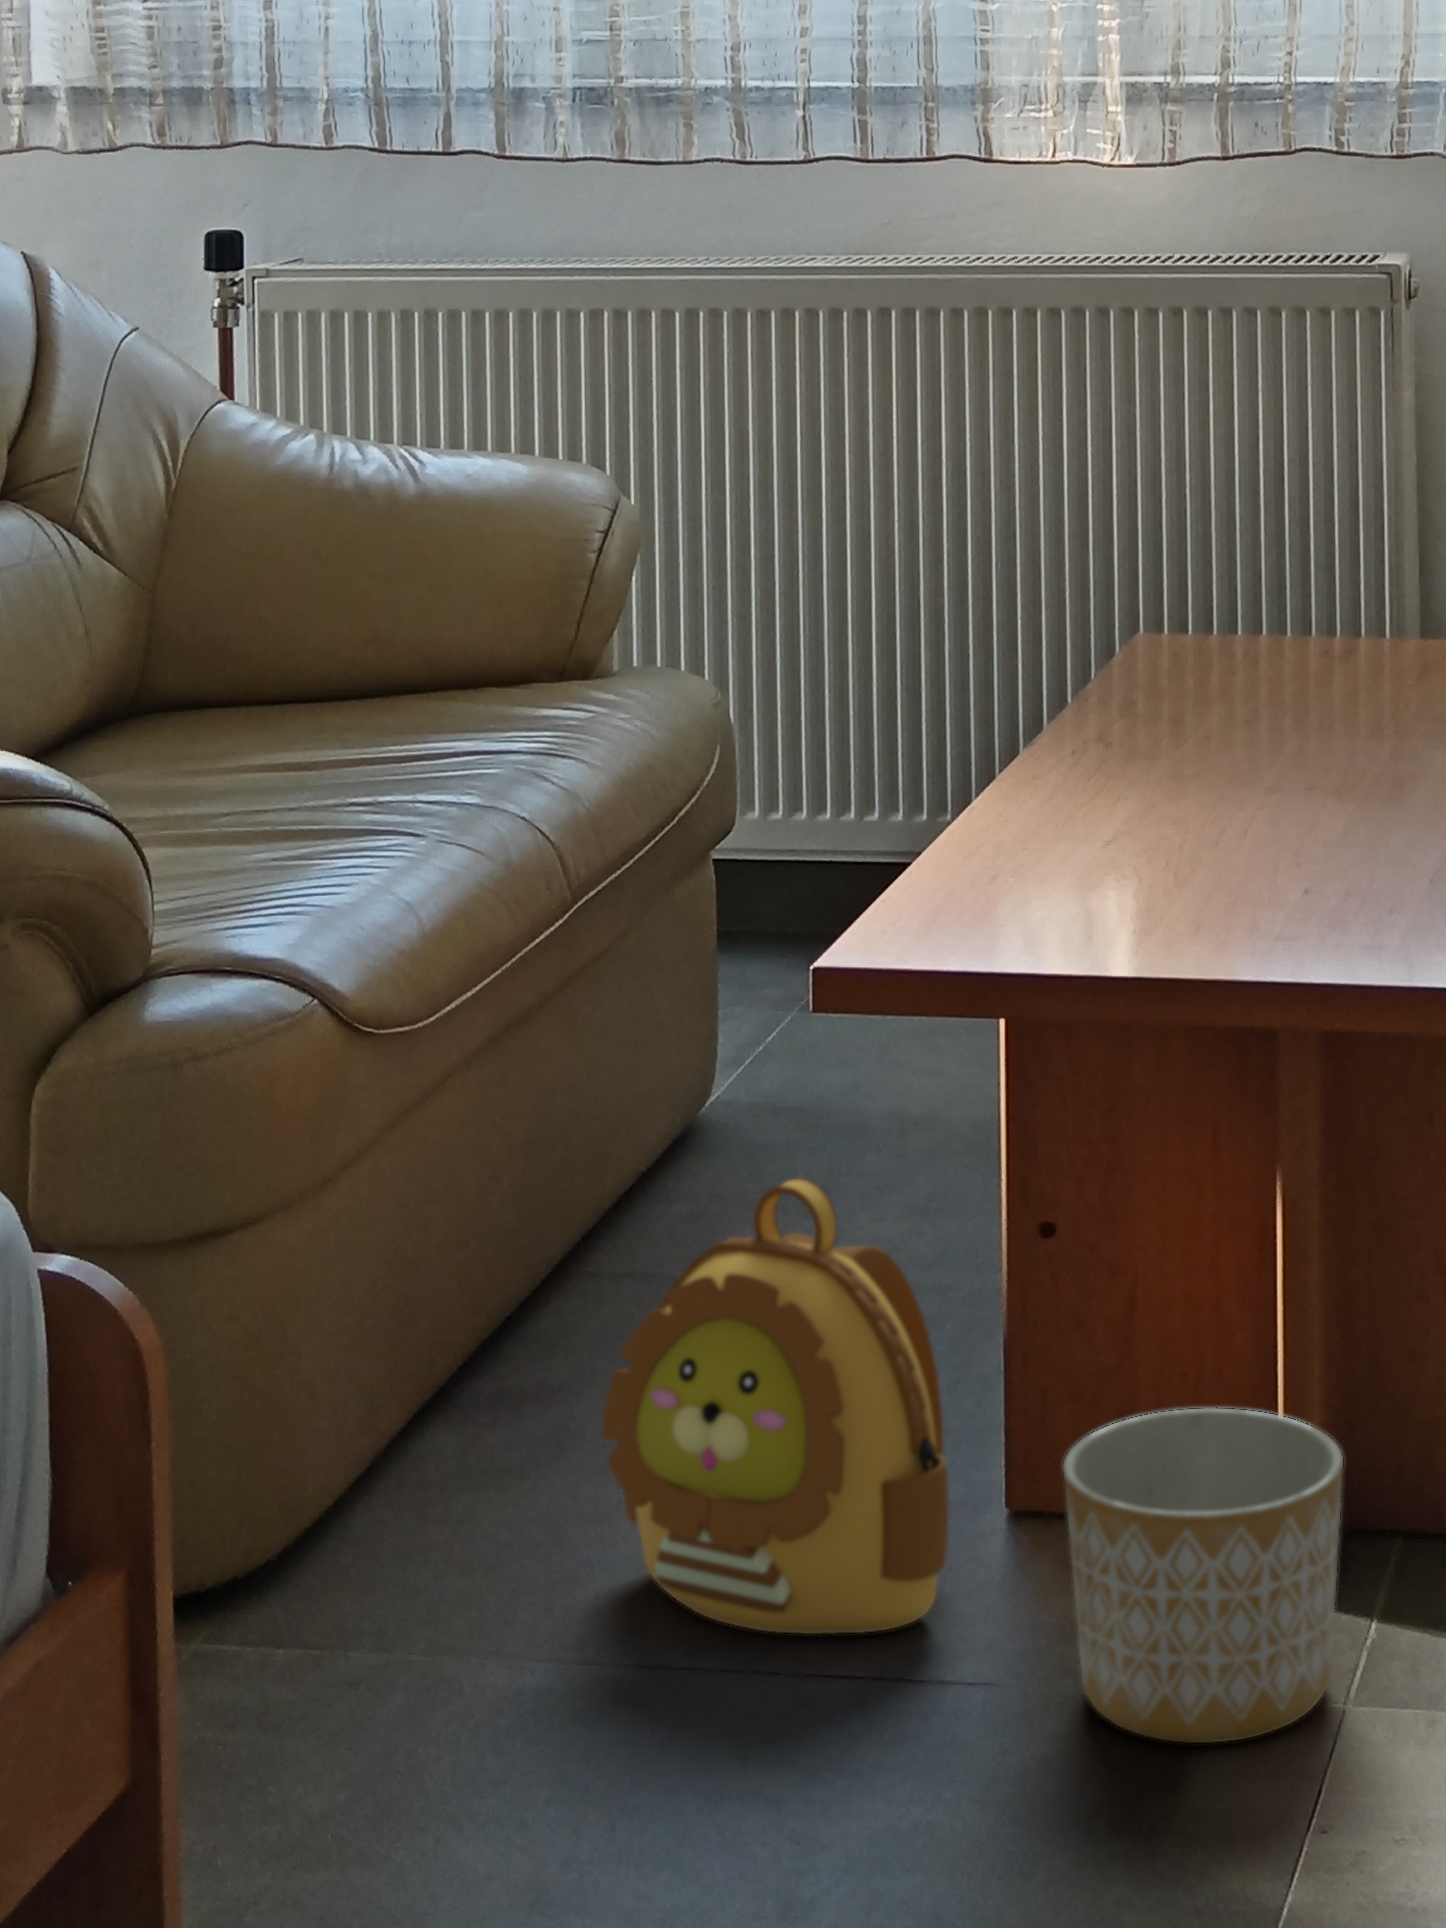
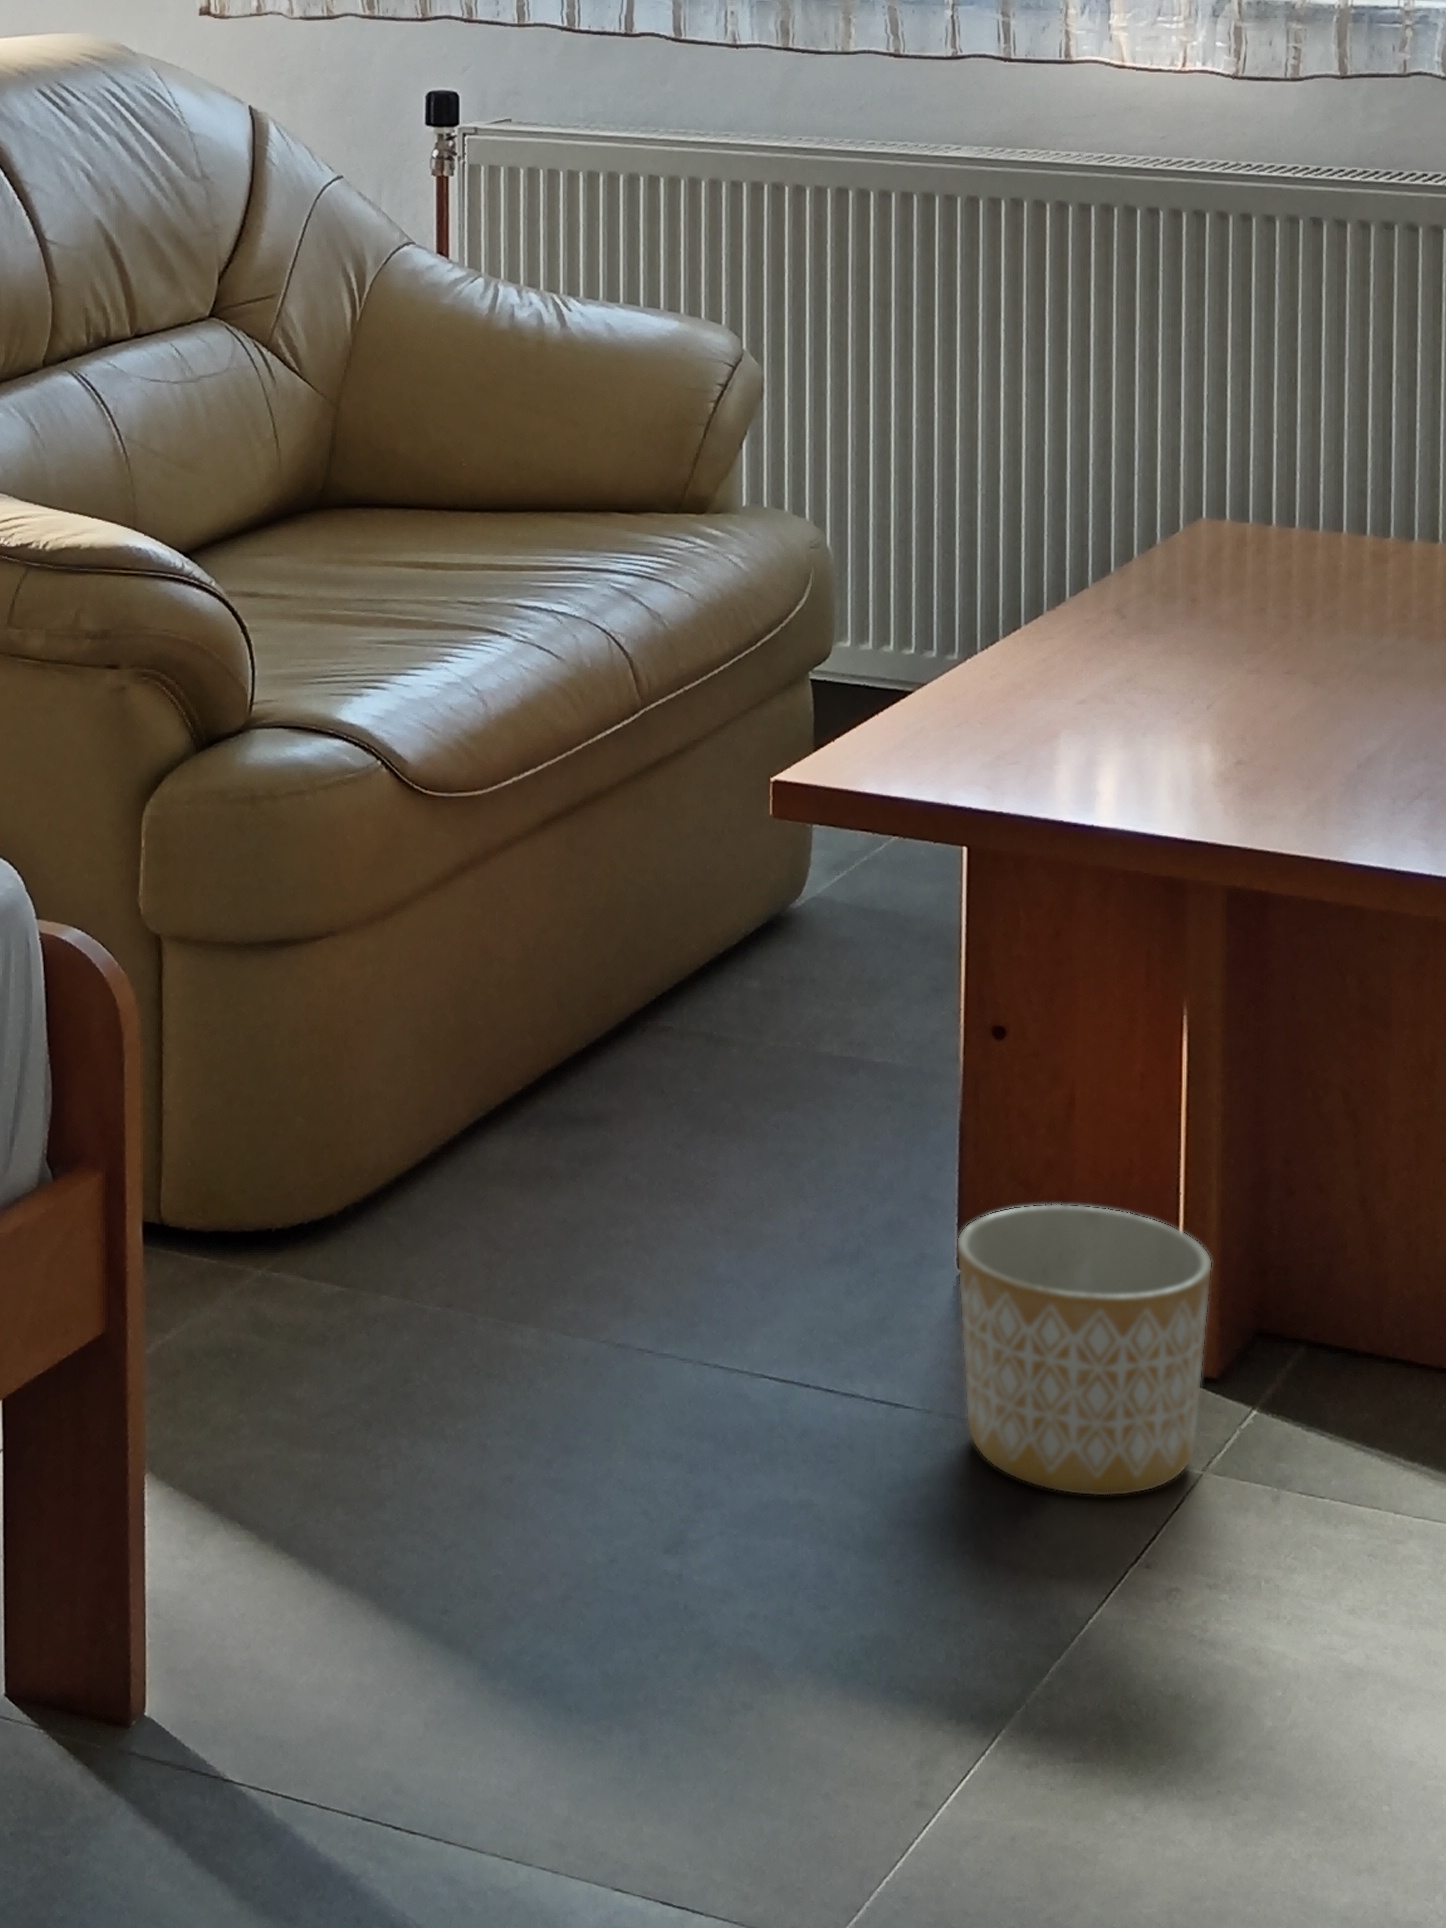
backpack: present [603,1179,949,1634] -> none [591,960,890,1354]

